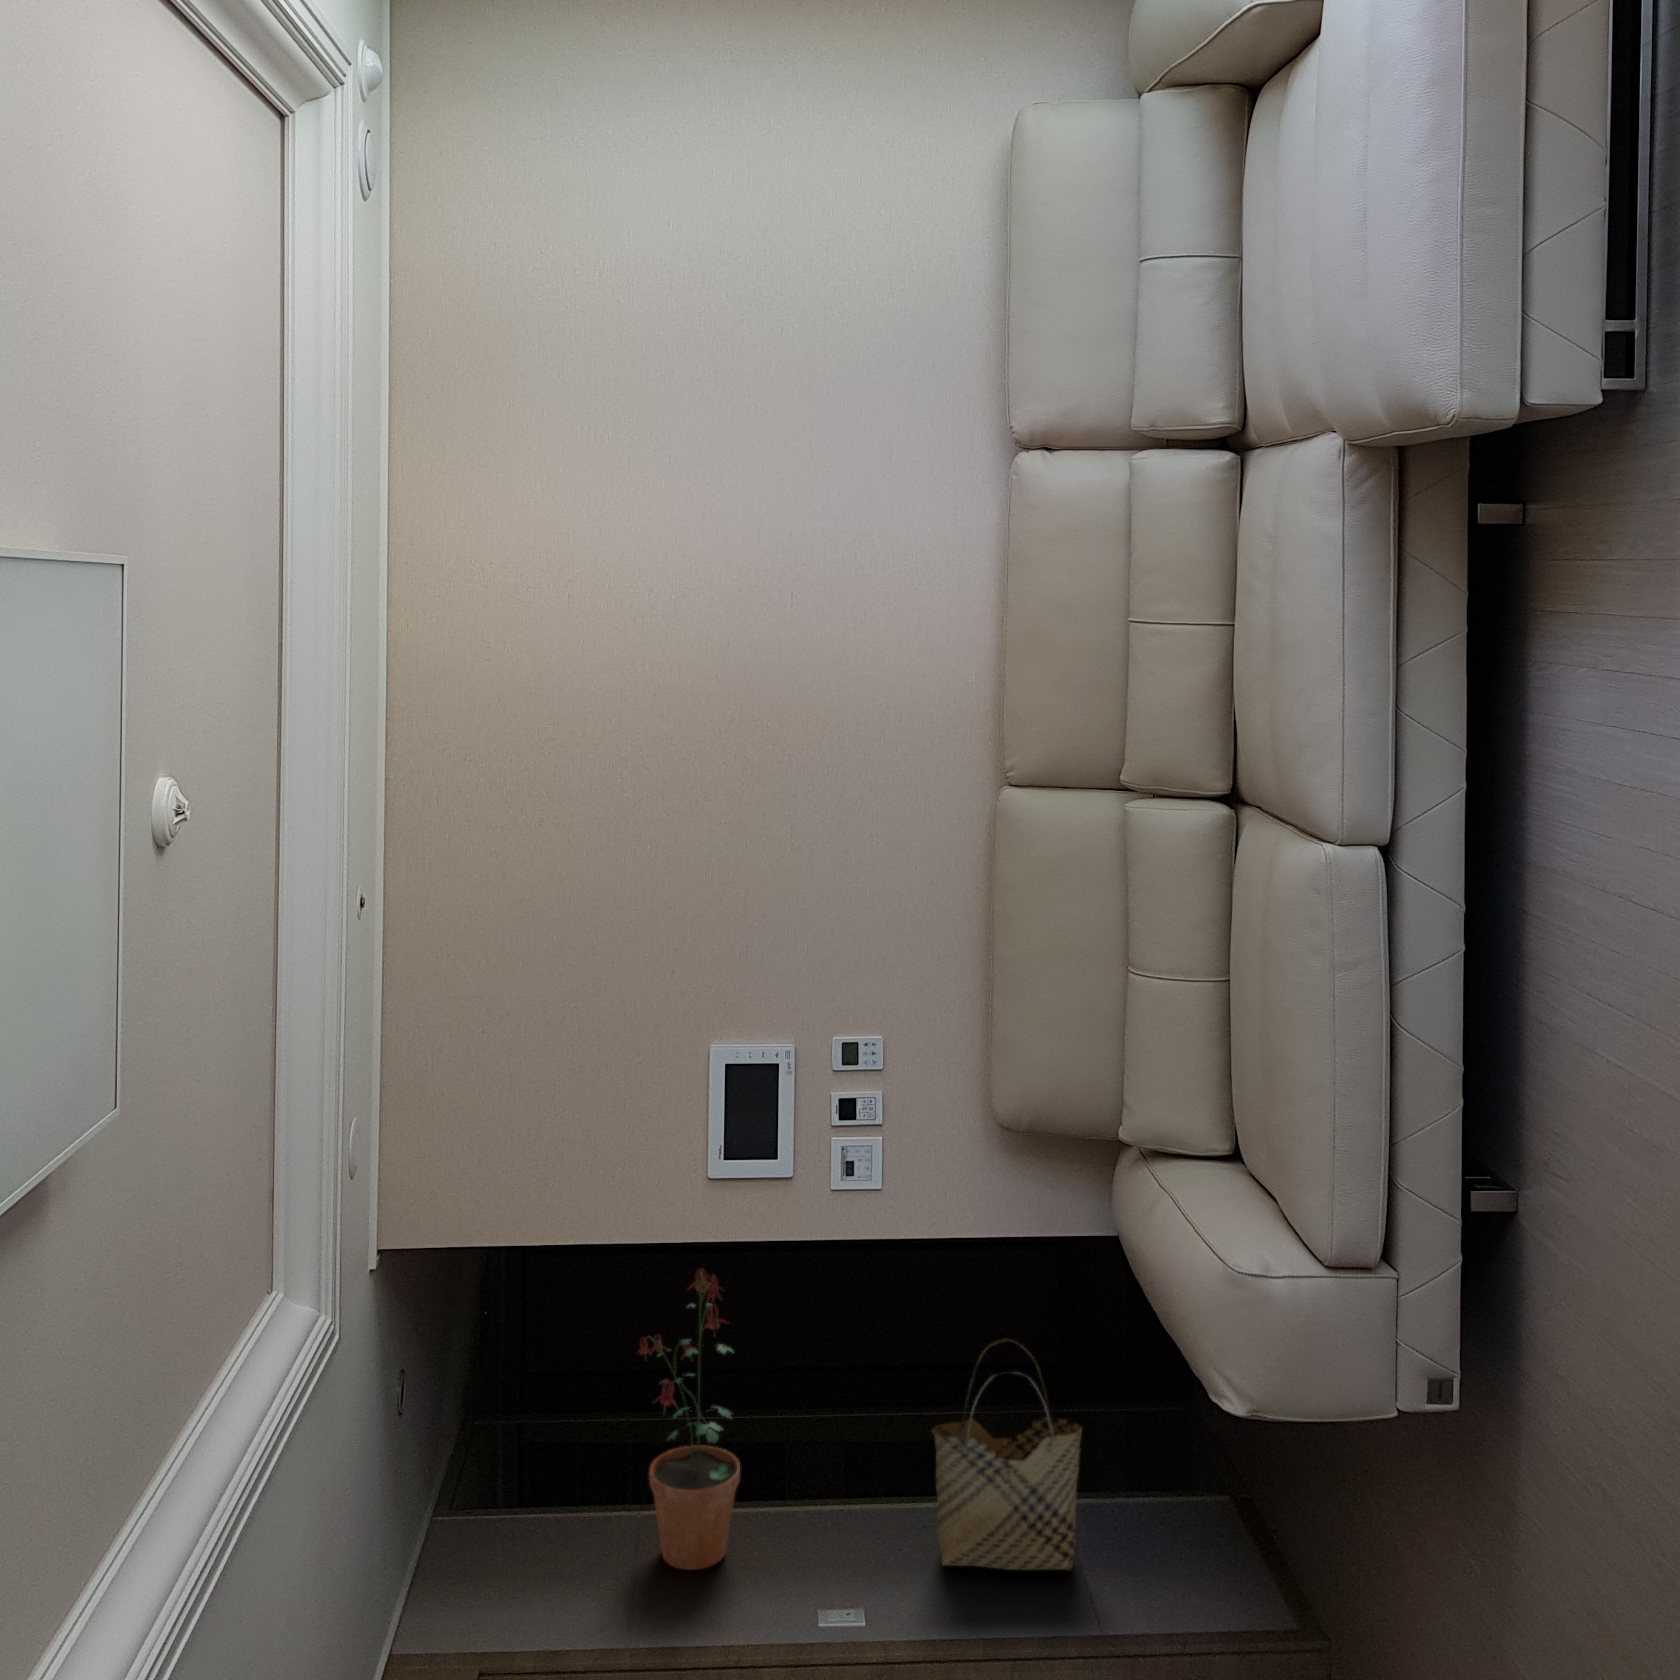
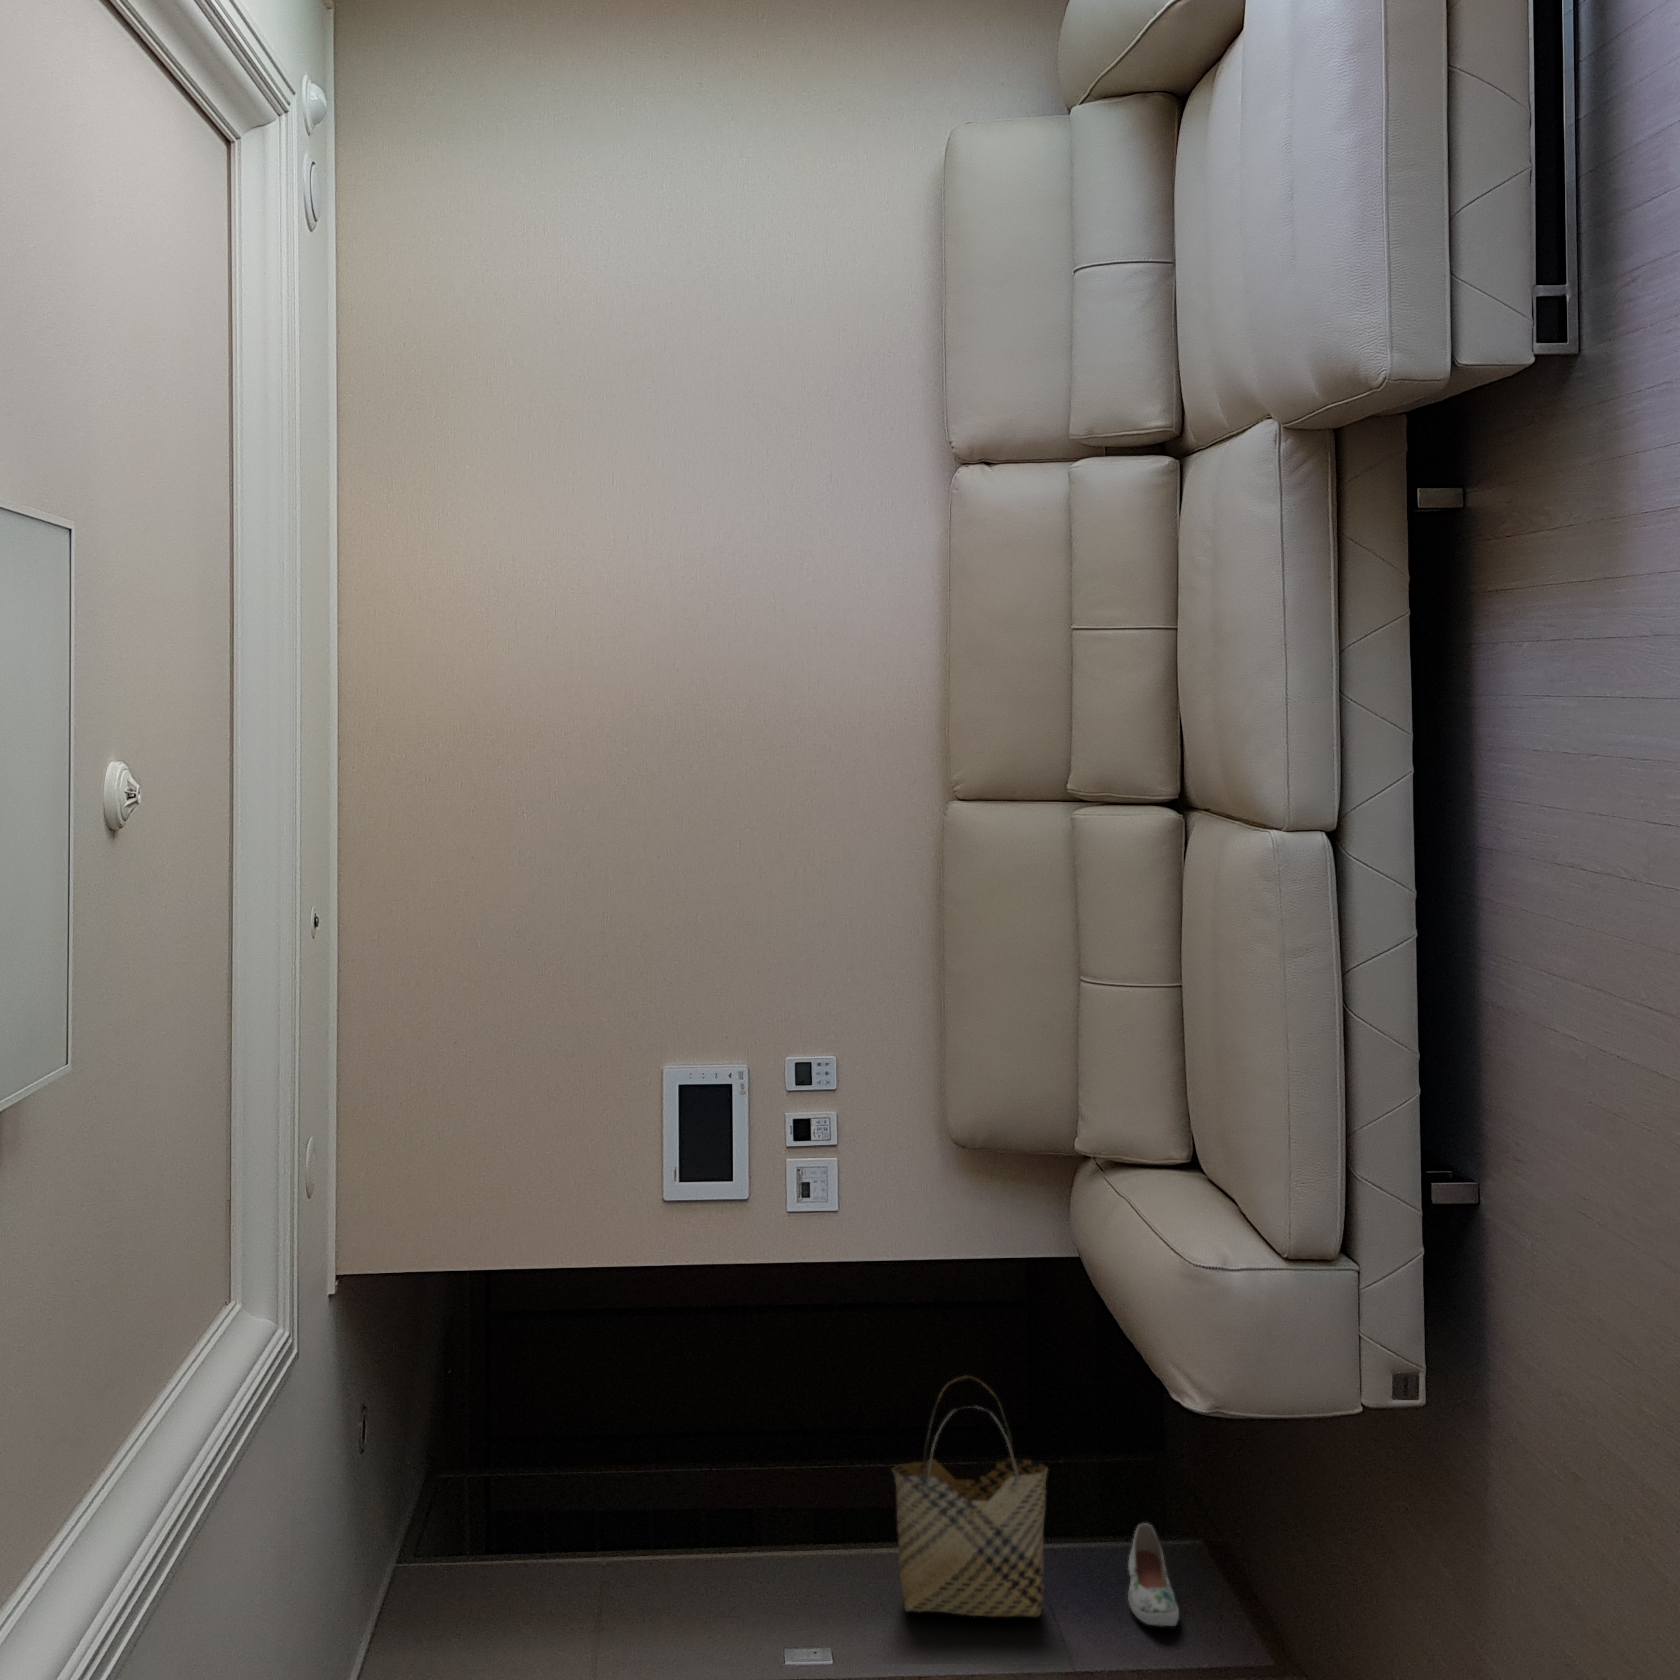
potted plant: present [639,1269,740,1570] -> none [587,1302,696,1614]
shoe: none [1156,1476,1204,1578] -> present [1128,1523,1179,1626]

